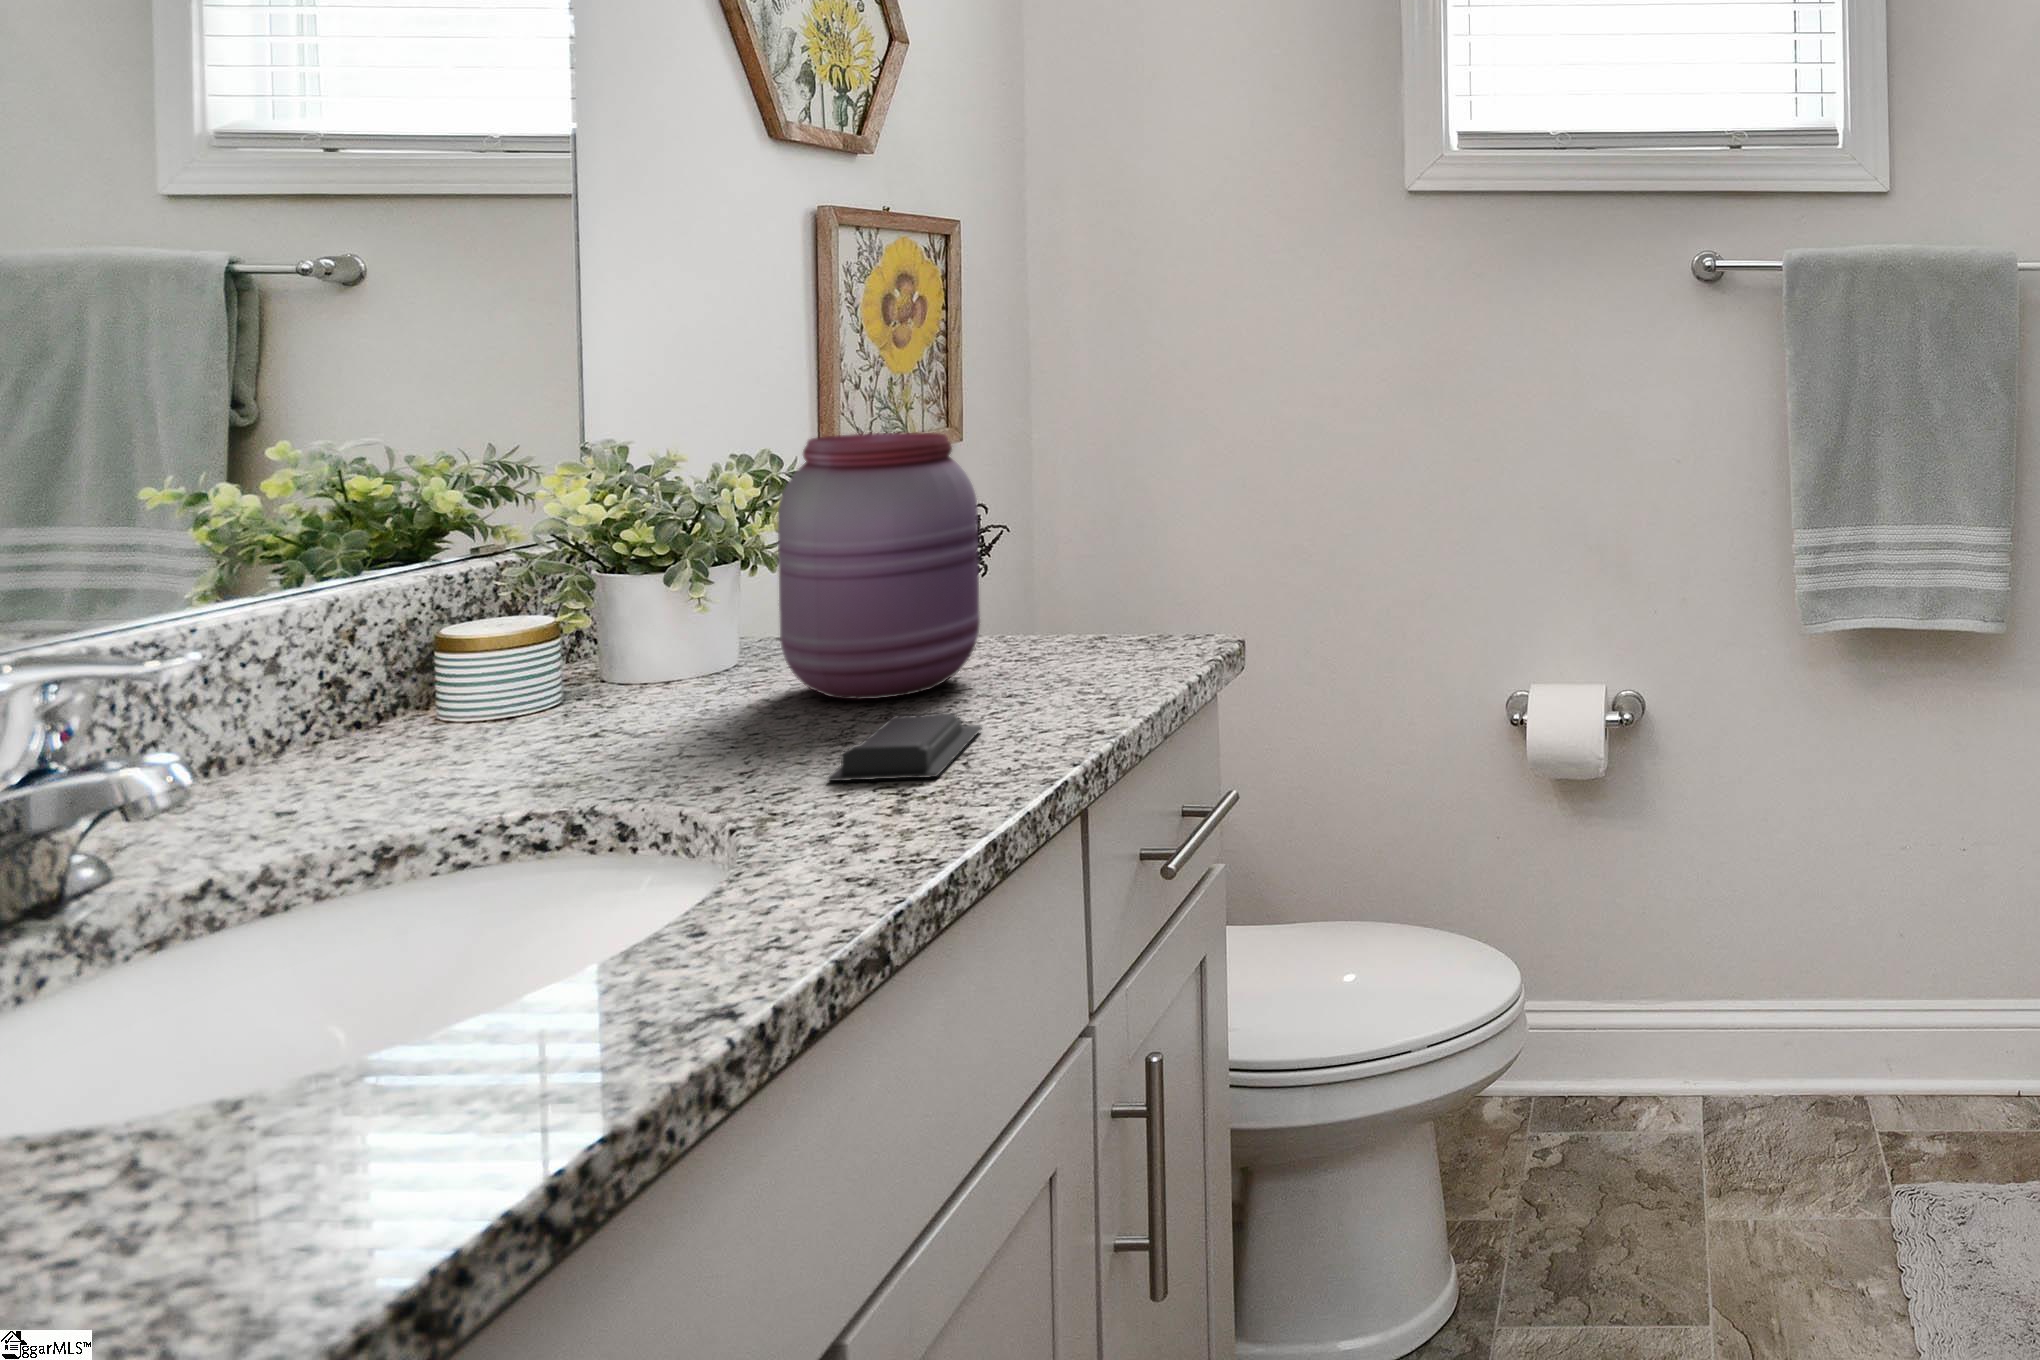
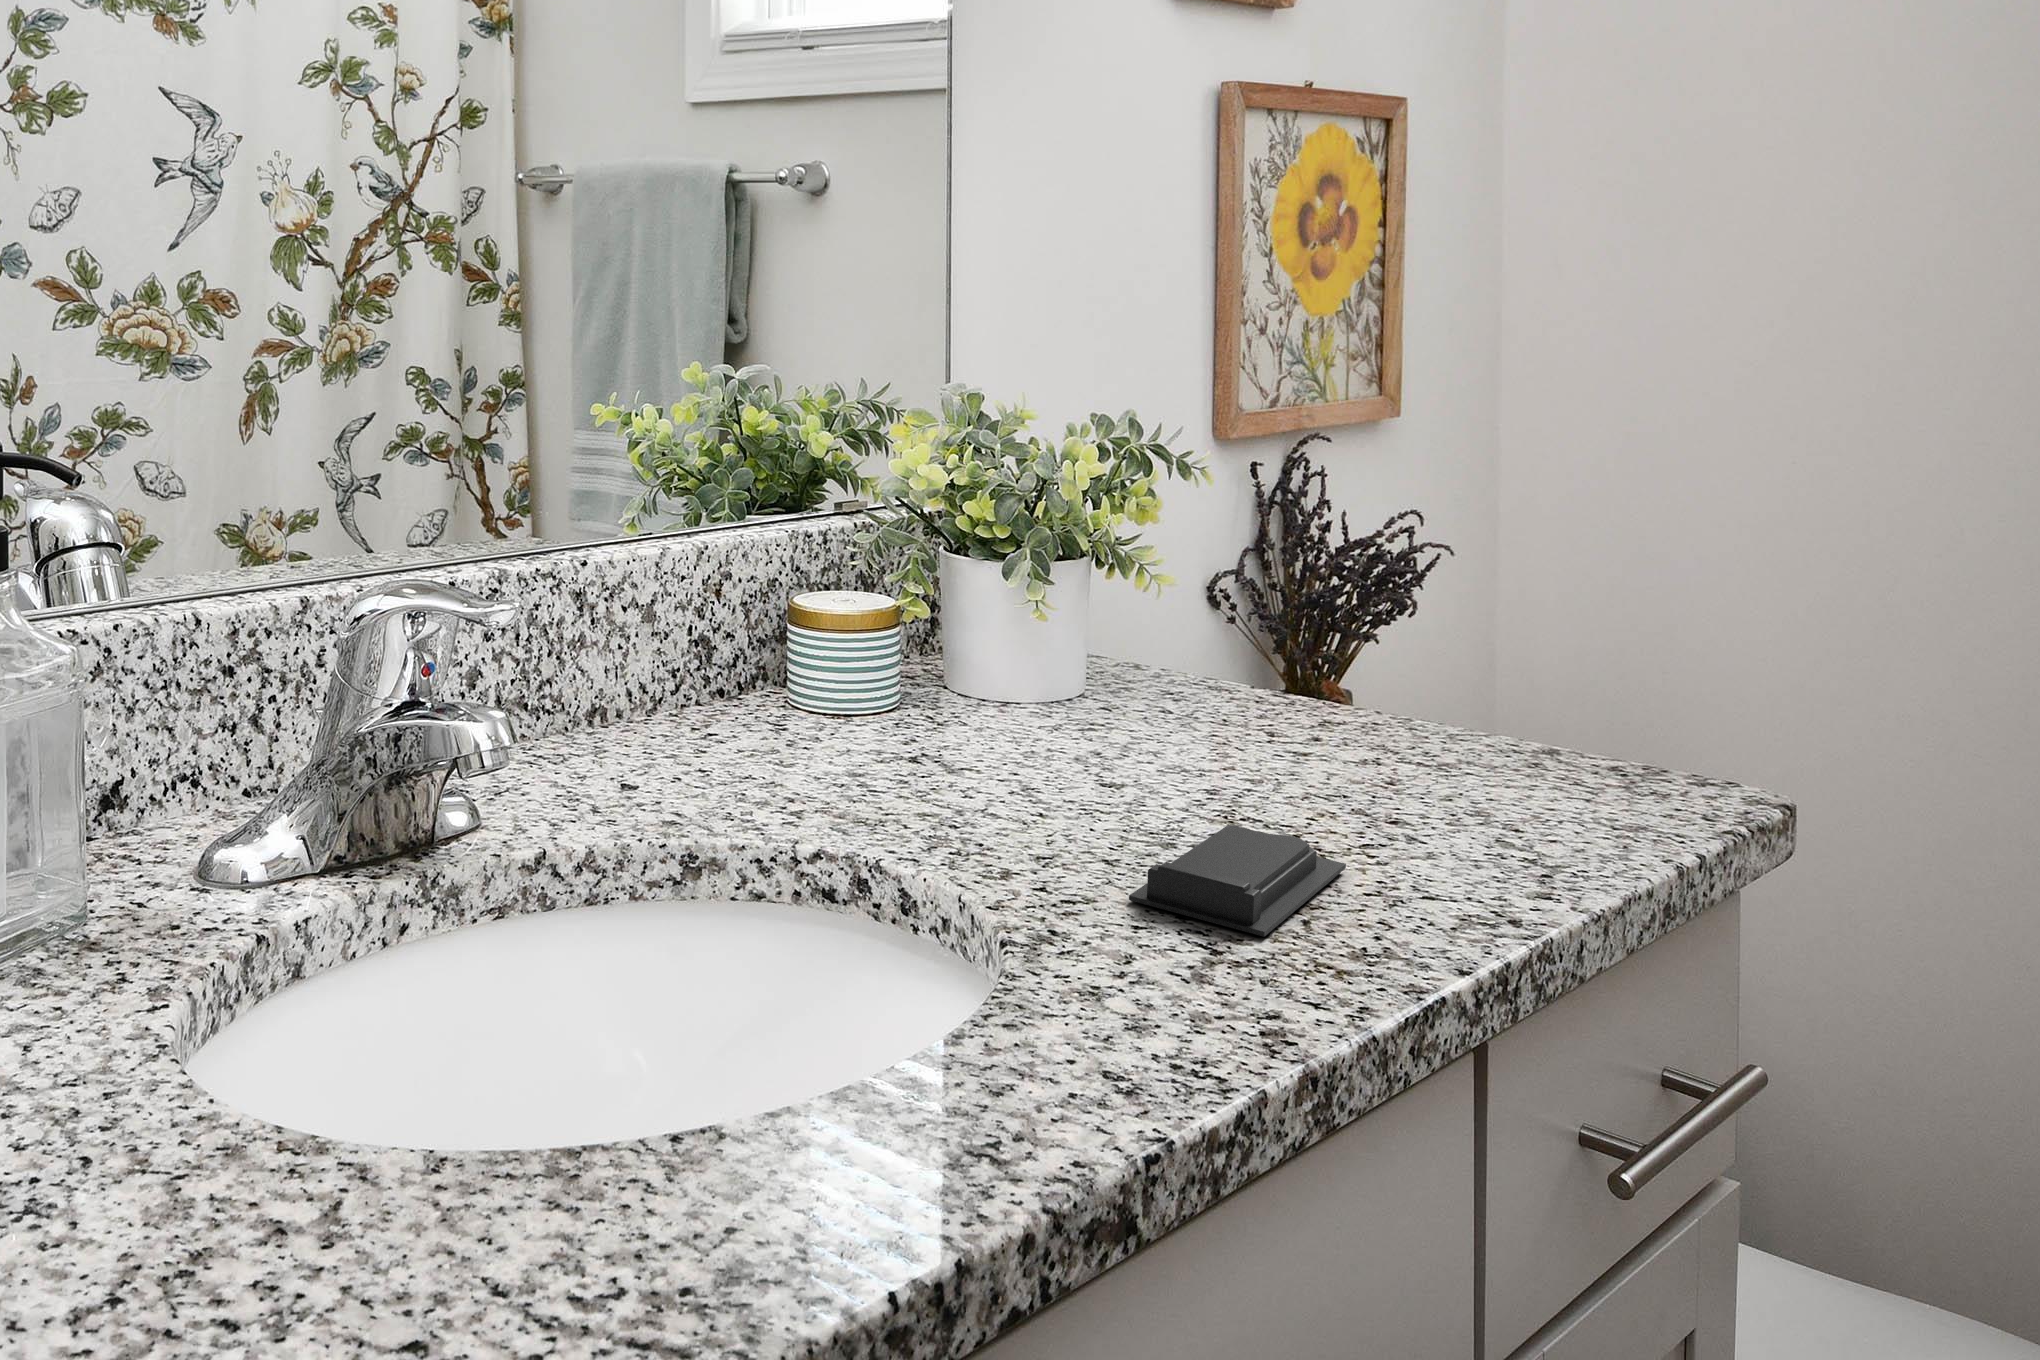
jar: present [777,433,980,699] -> none [1119,438,1375,784]

